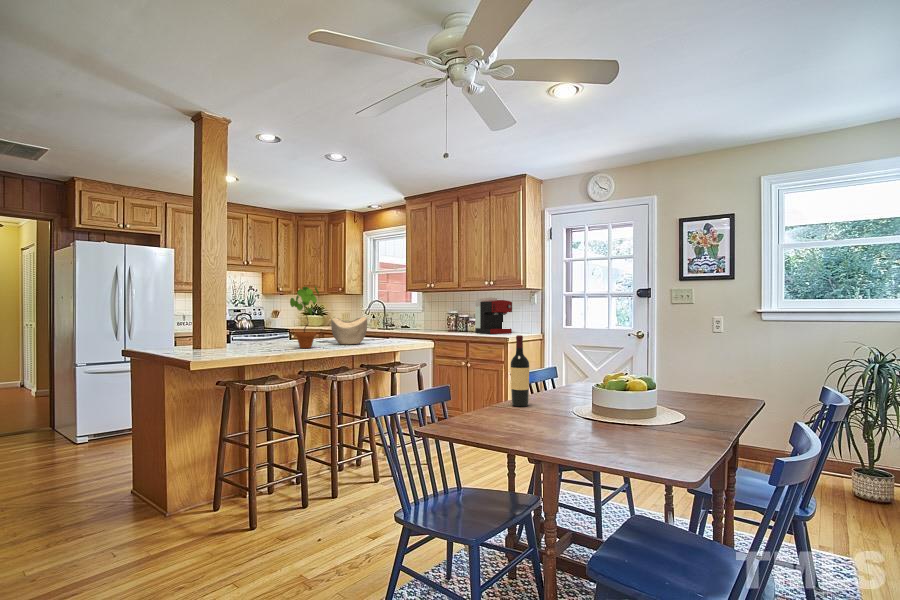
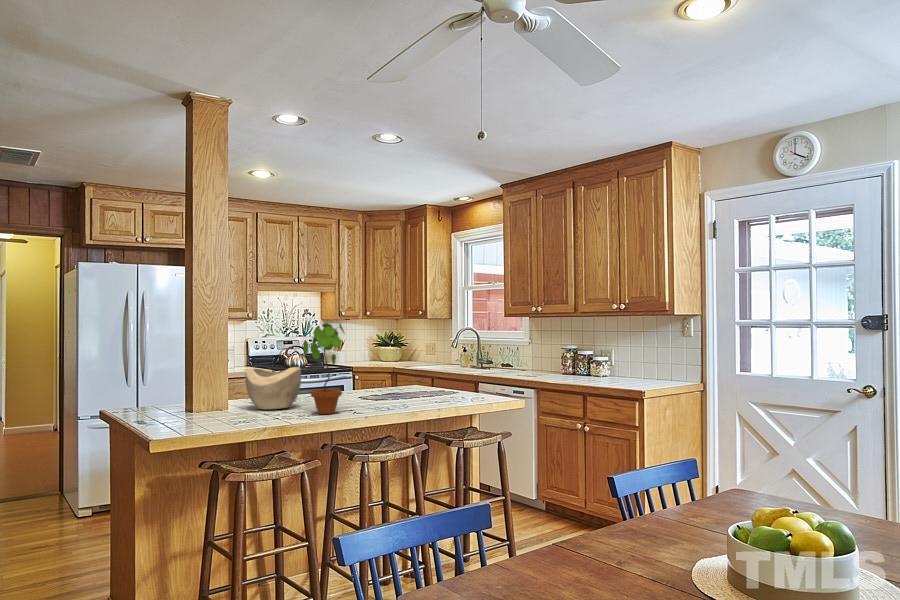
coffee maker: present [475,297,512,334] -> none [599,326,655,382]
decorative bowl: present [331,317,367,344] -> present [245,367,301,409]
wine bottle: present [511,335,529,407] -> none [615,434,652,574]

